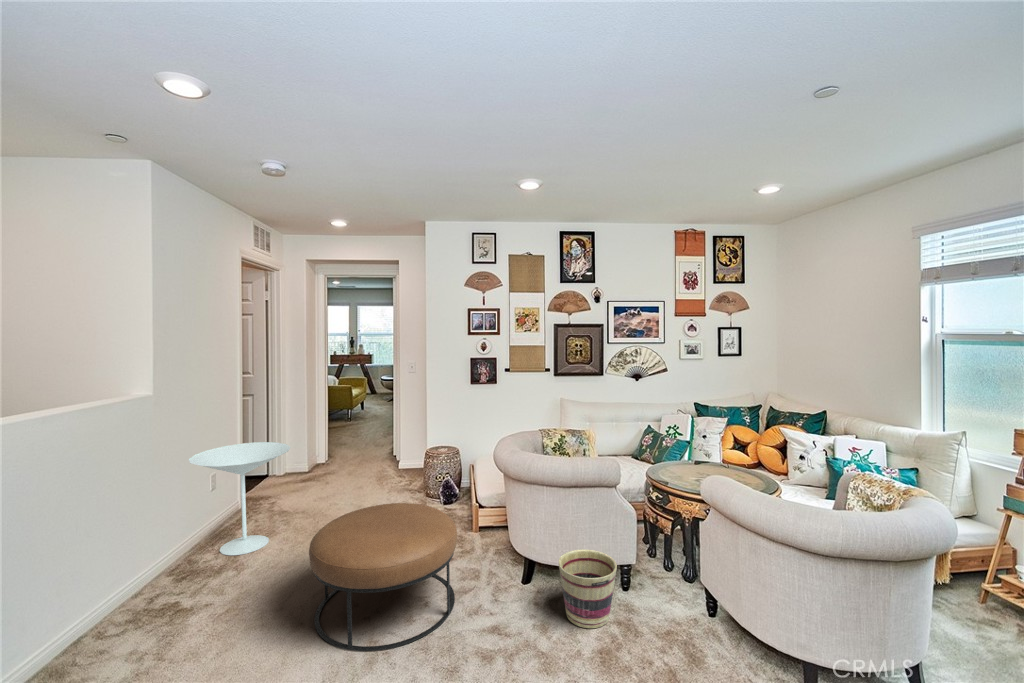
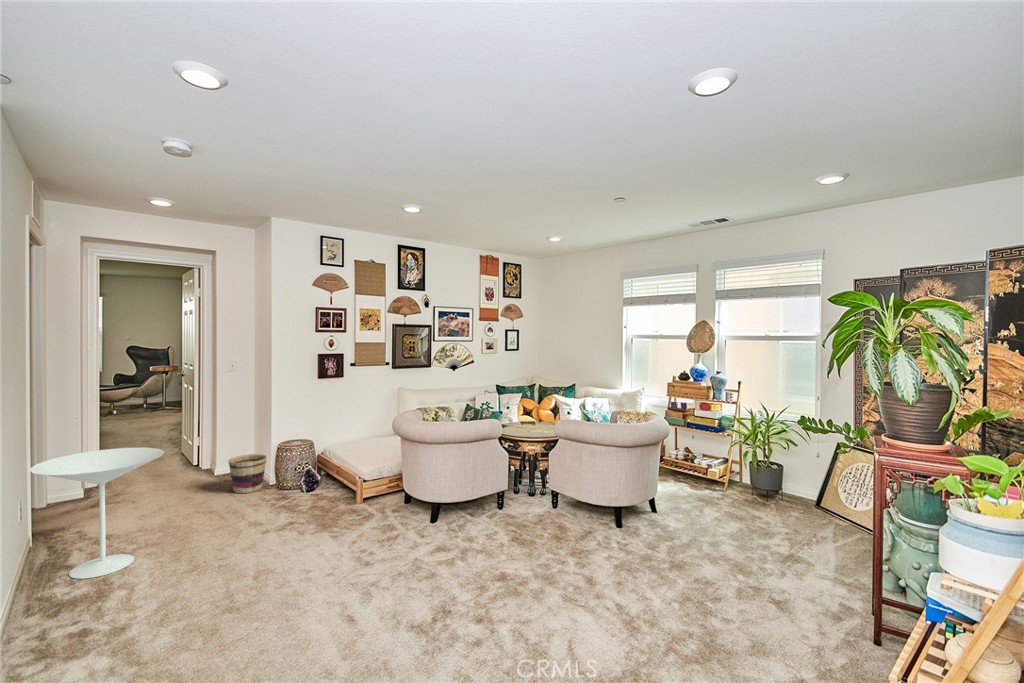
ottoman: present [309,503,457,651] -> none [267,475,399,593]
basket: present [559,549,617,628] -> present [228,454,267,493]

